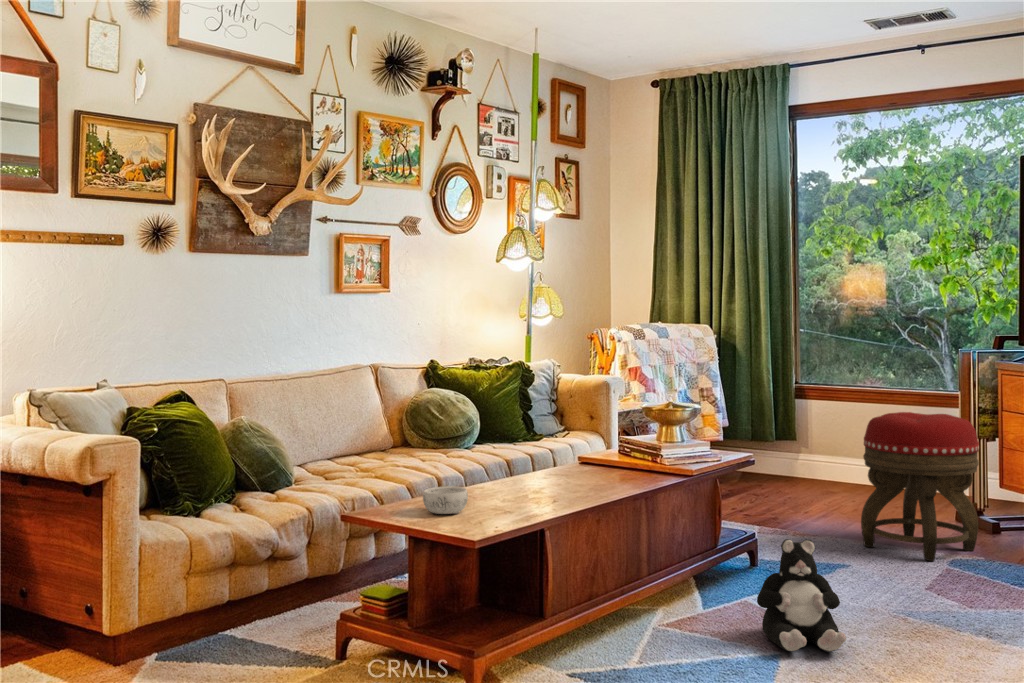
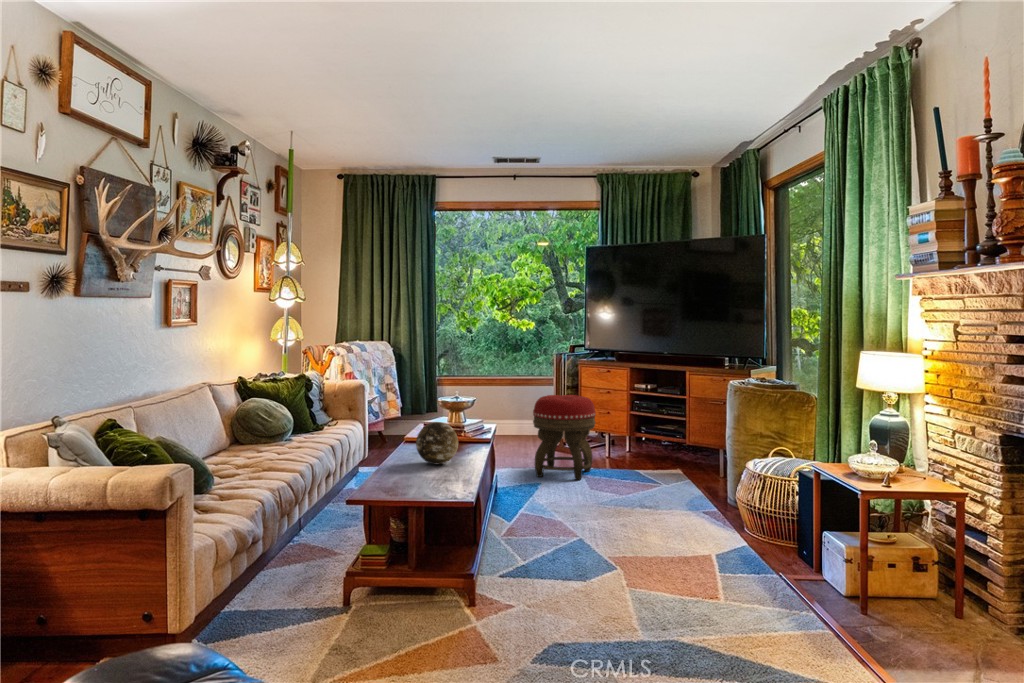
decorative orb: none [524,428,587,490] -> present [416,422,458,464]
decorative bowl: present [423,486,468,514] -> none [389,469,423,489]
plush toy: present [757,539,846,652] -> none [561,475,616,541]

